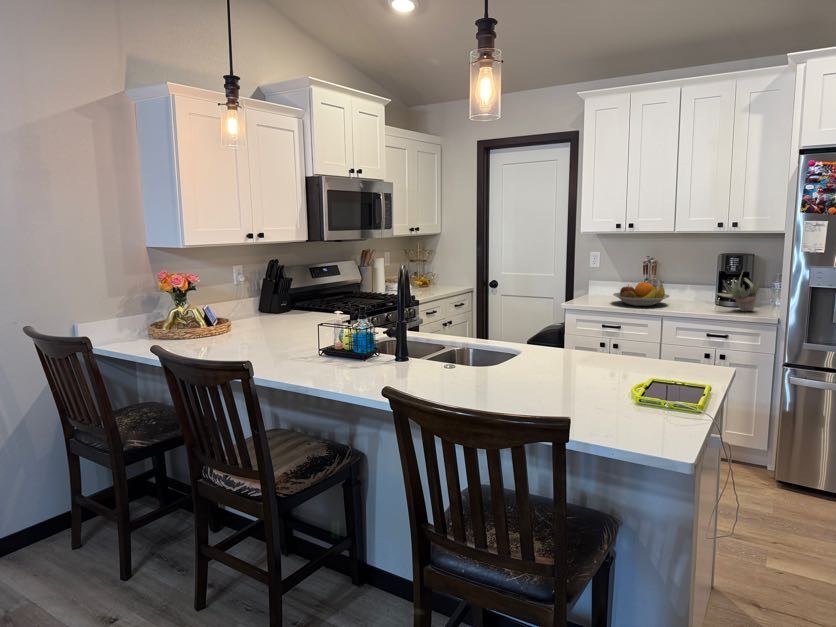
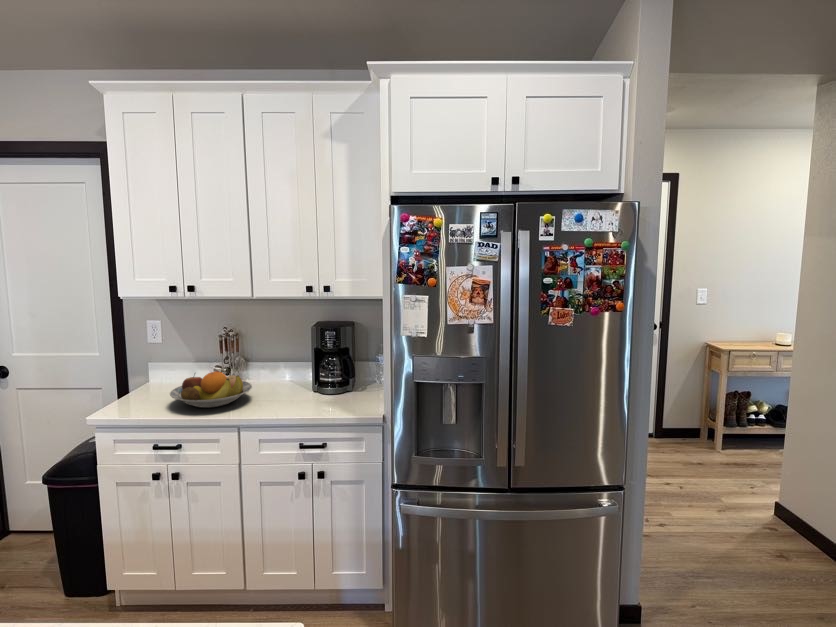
succulent plant: present [716,276,760,311] -> none [307,351,360,403]

